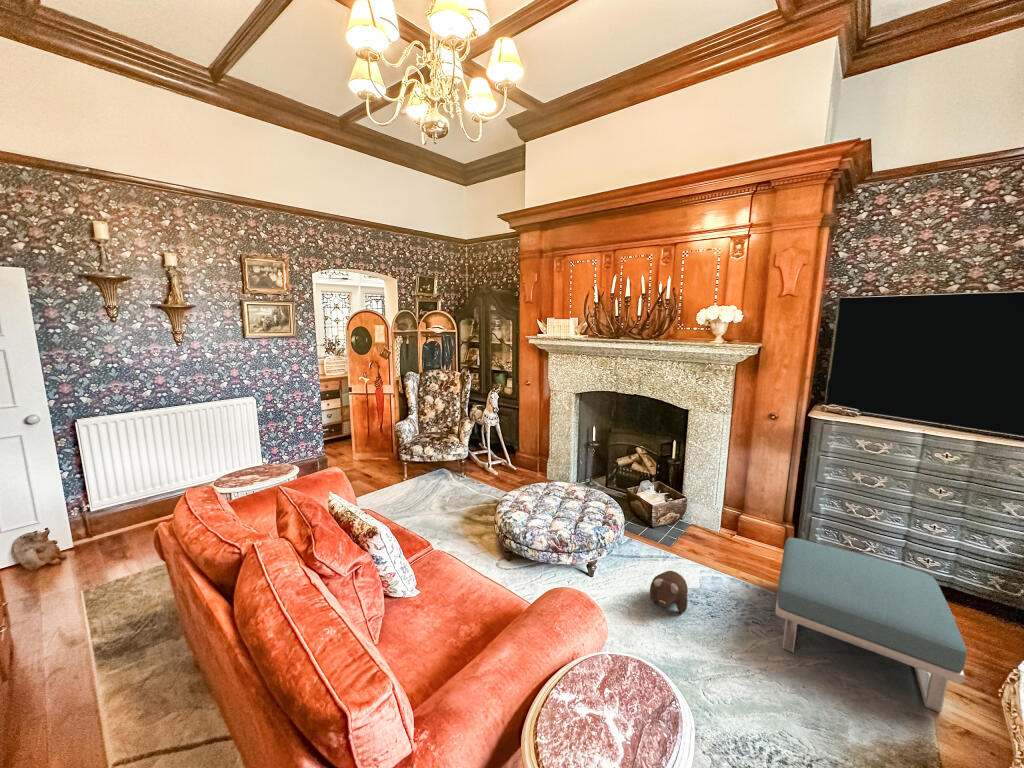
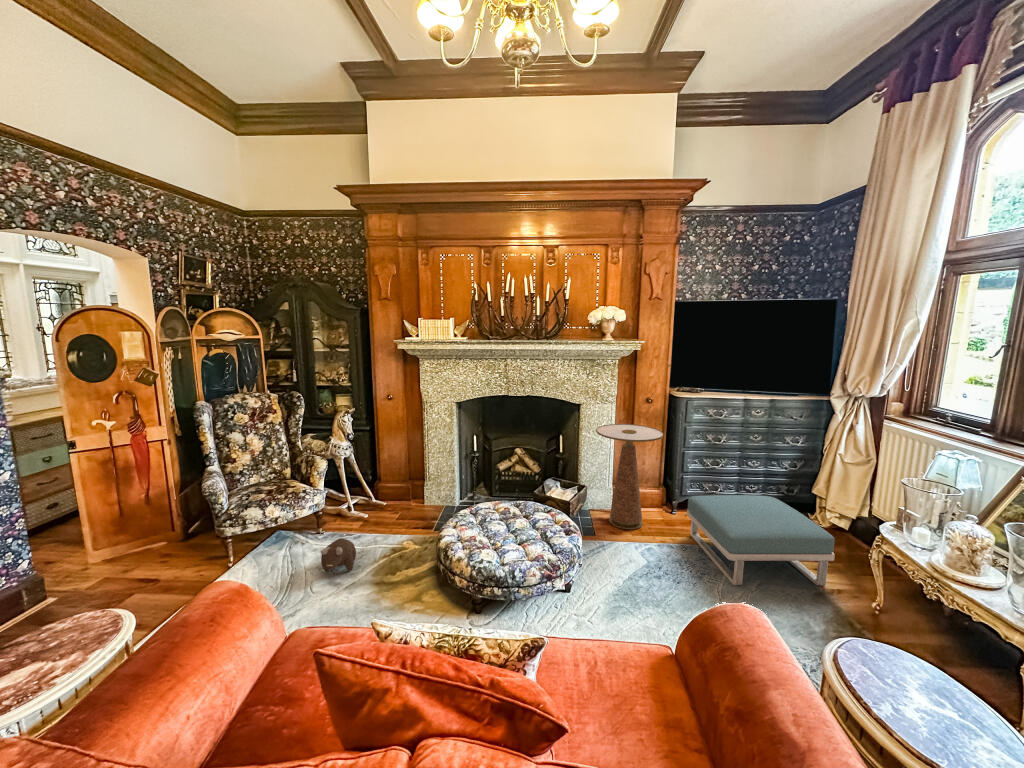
side table: none [690,436,773,556] -> present [596,424,664,529]
plush toy: present [650,571,688,613] -> present [321,538,356,571]

